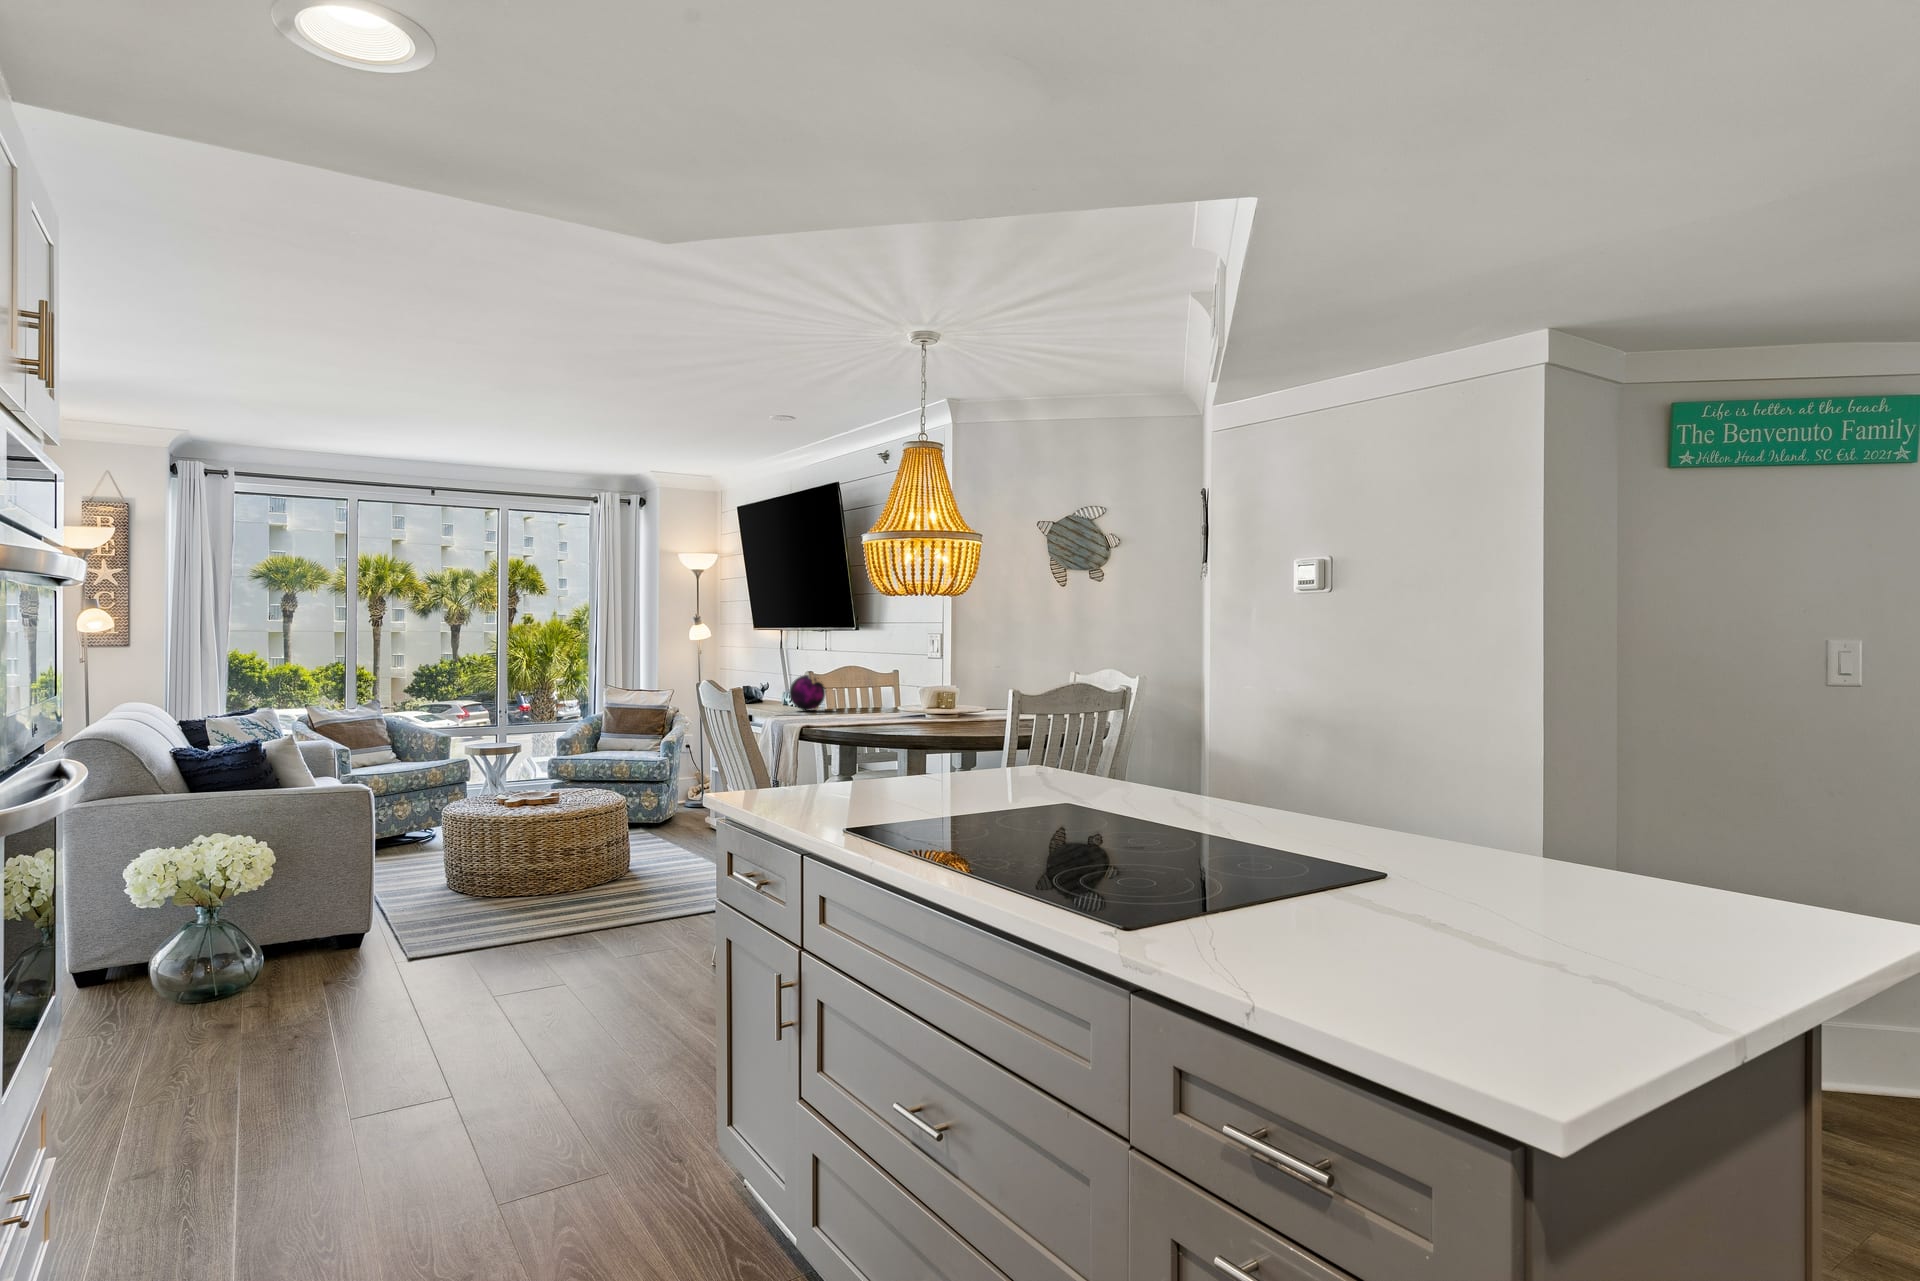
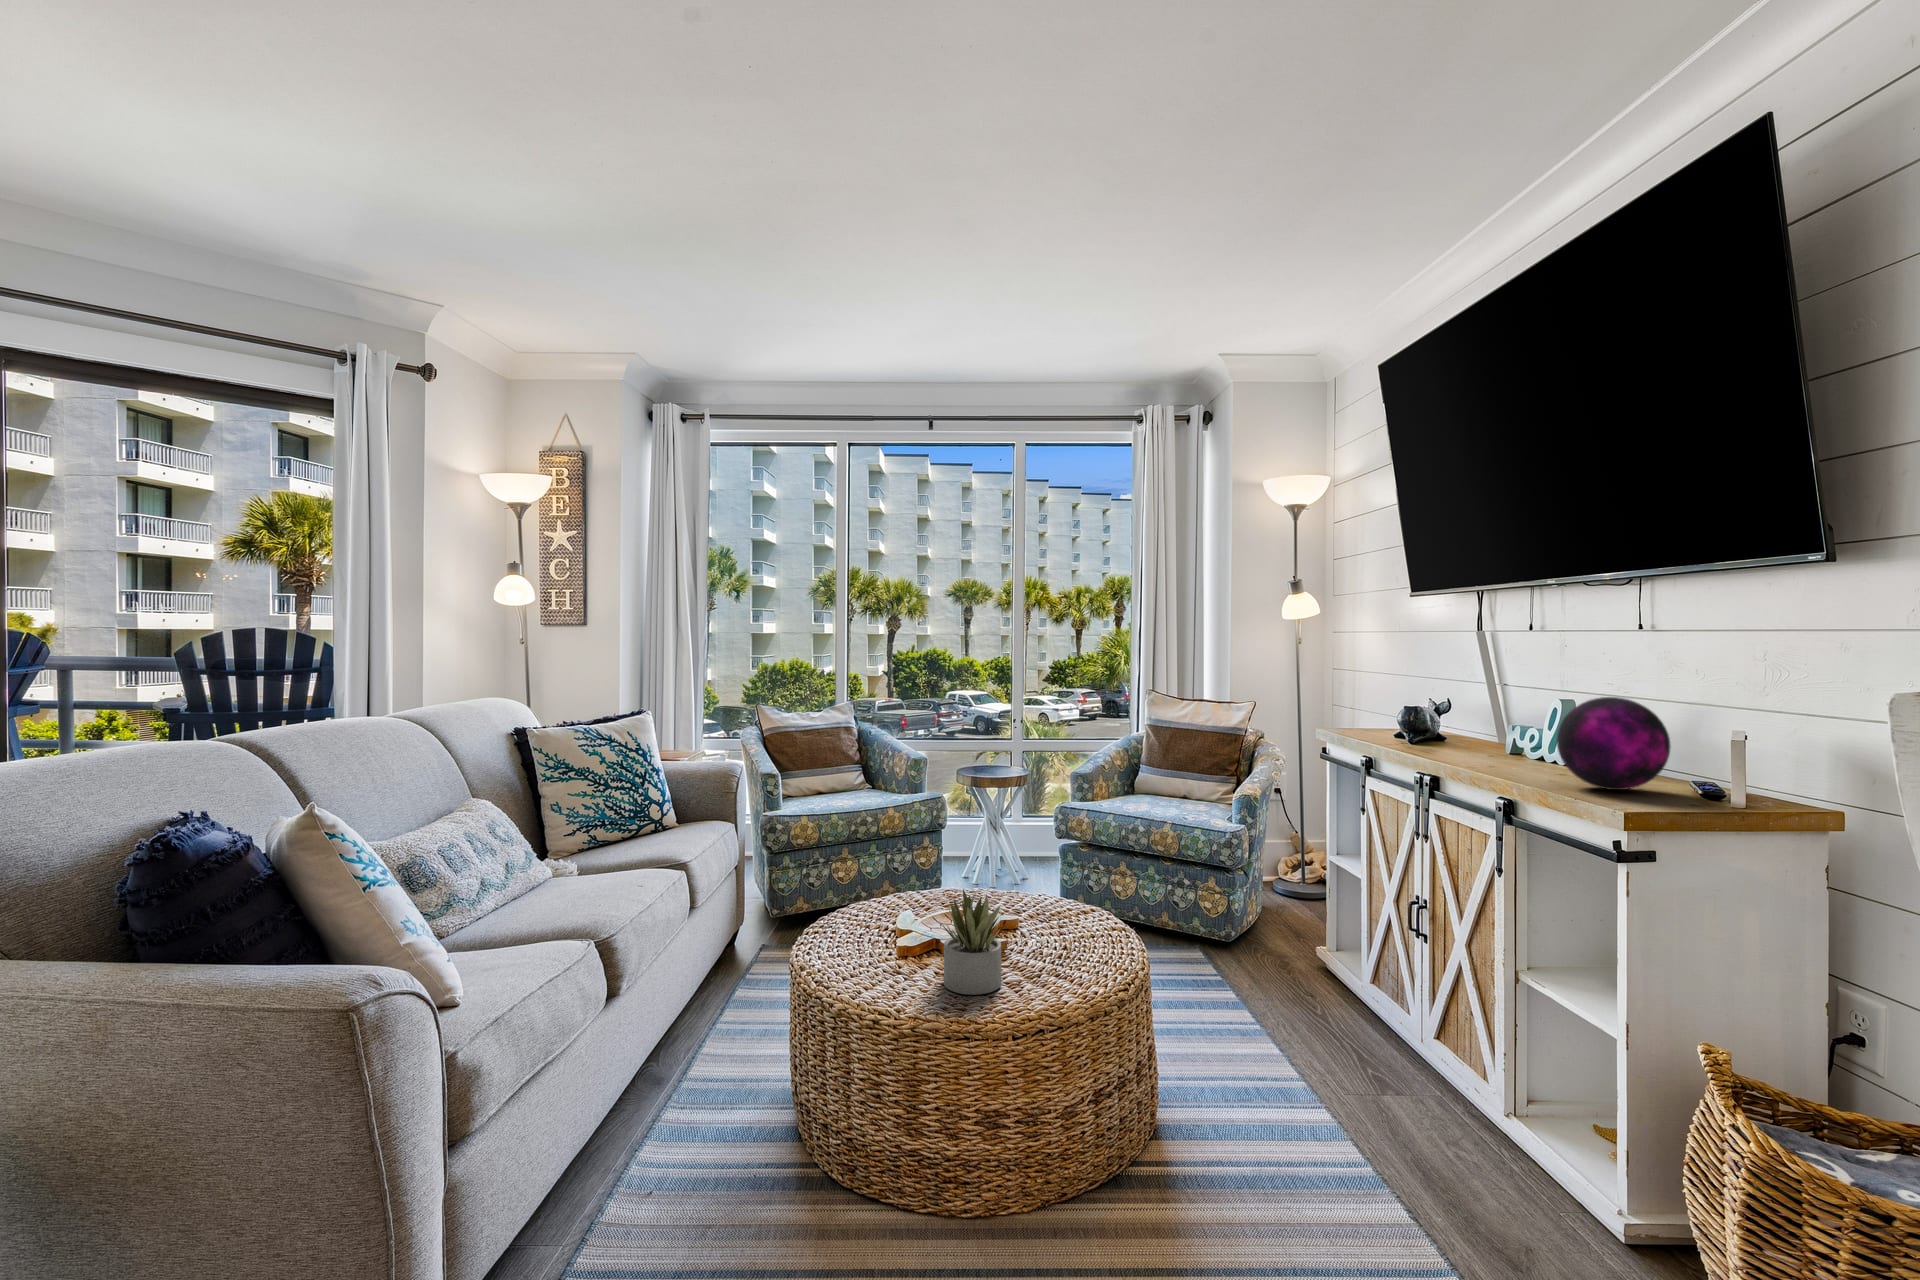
succulent plant: none [533,767,563,810] -> present [941,889,1001,995]

